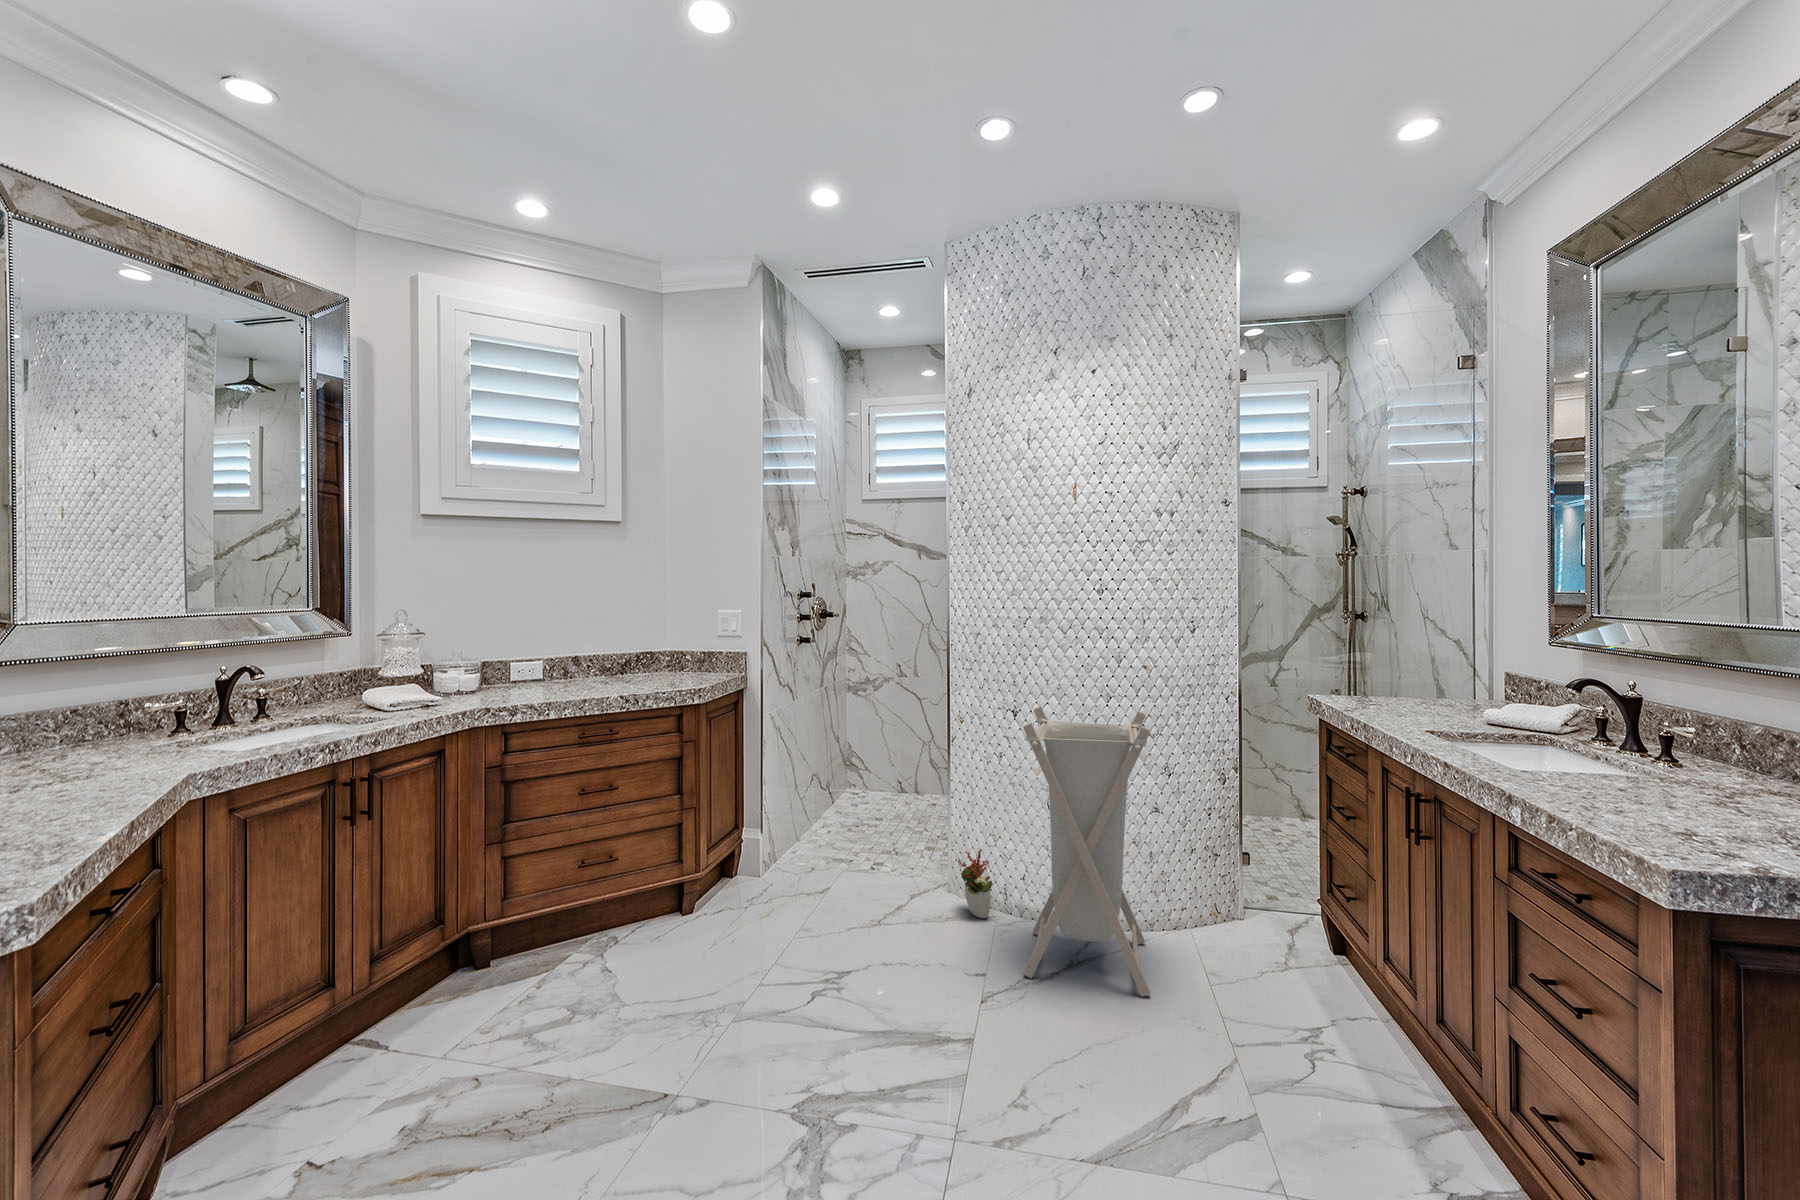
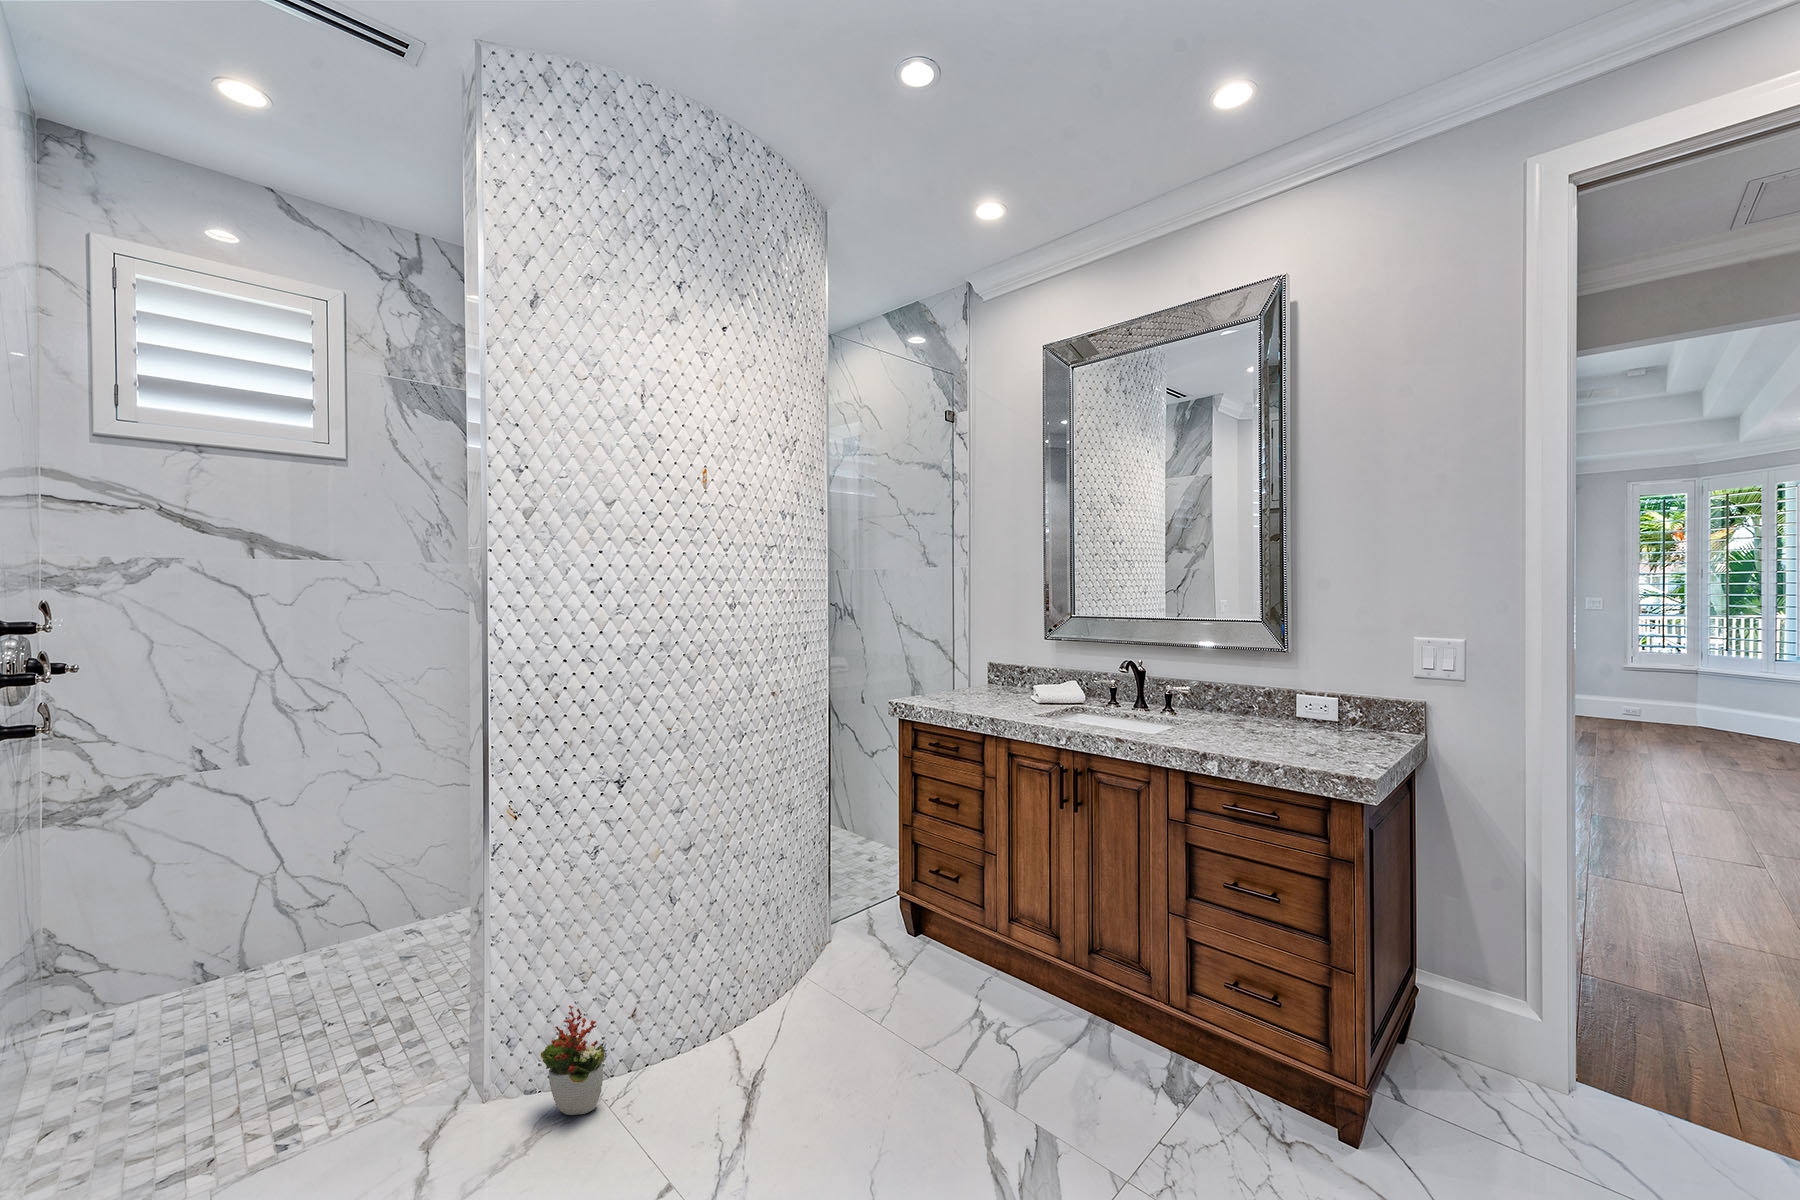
laundry hamper: present [1023,706,1151,997] -> none [668,747,882,1153]

